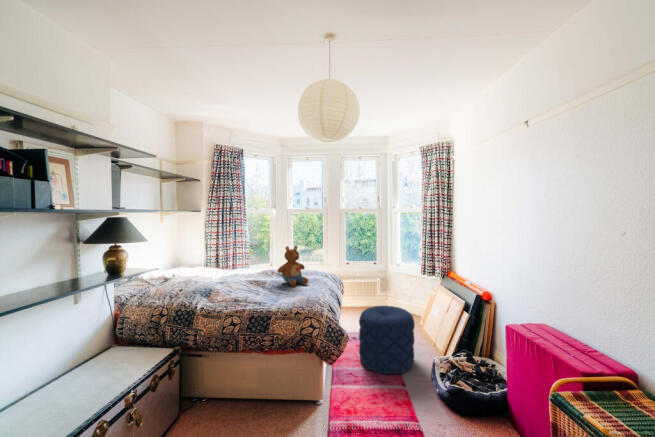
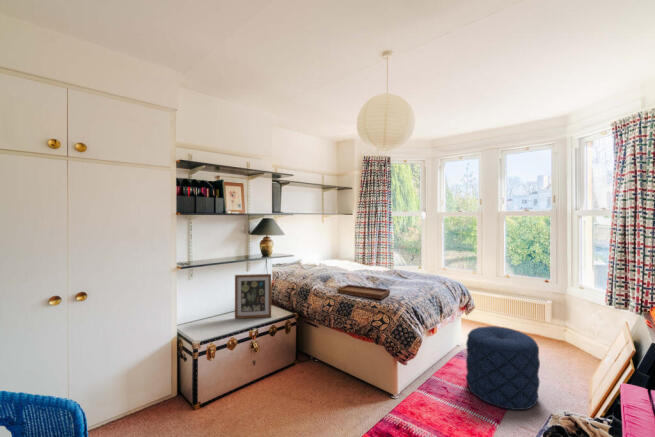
stuffed toy: present [278,246,308,286] -> none [390,248,420,287]
tray: none [242,282,299,307] -> present [337,277,390,299]
picture frame: none [75,300,145,388] -> present [235,274,271,319]

